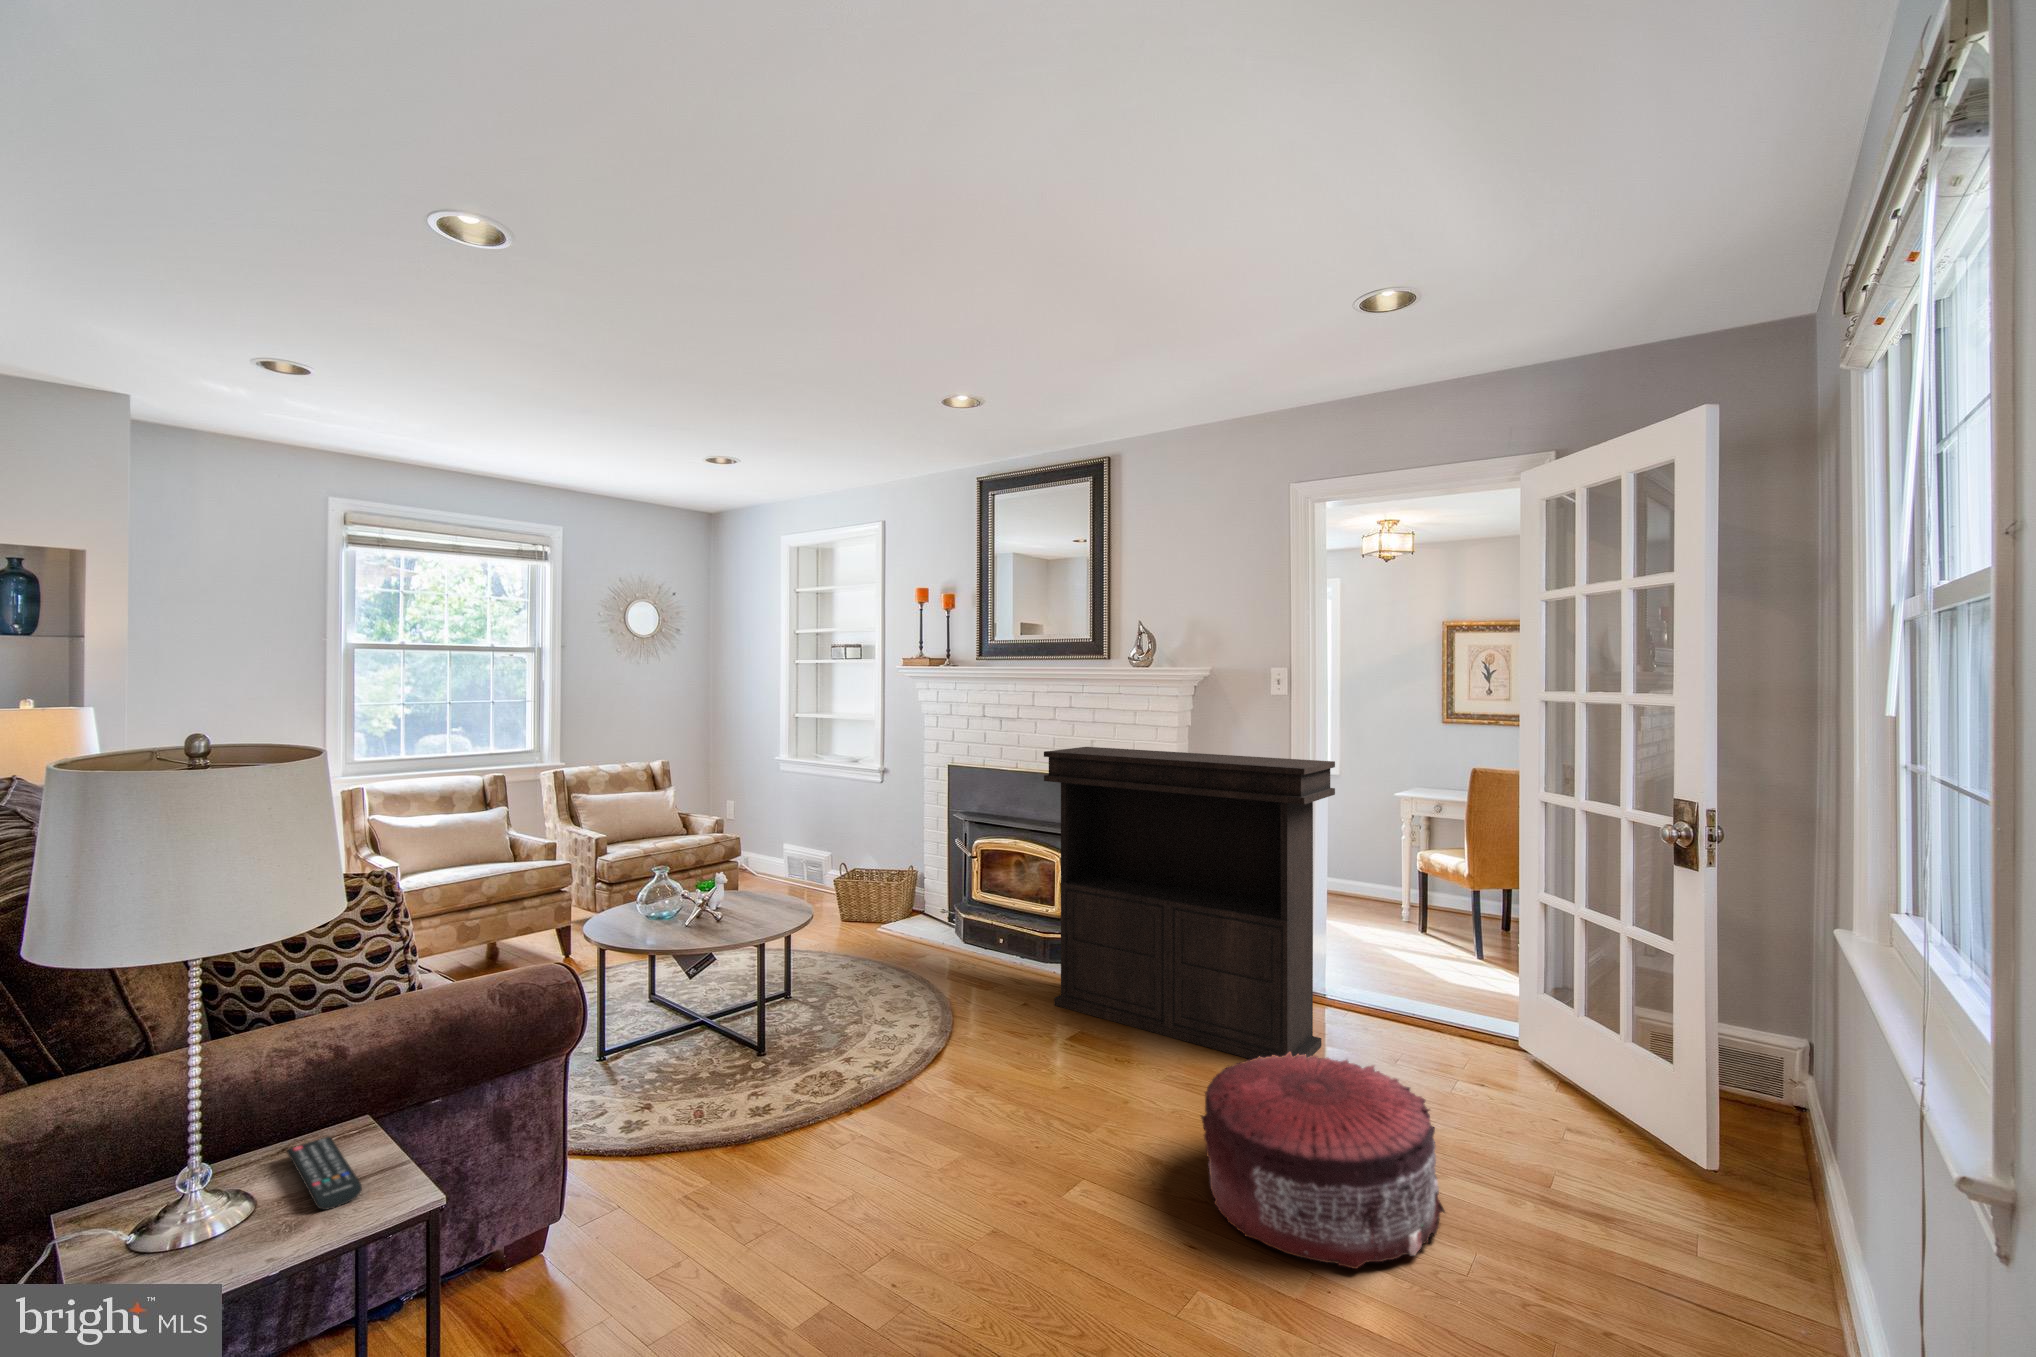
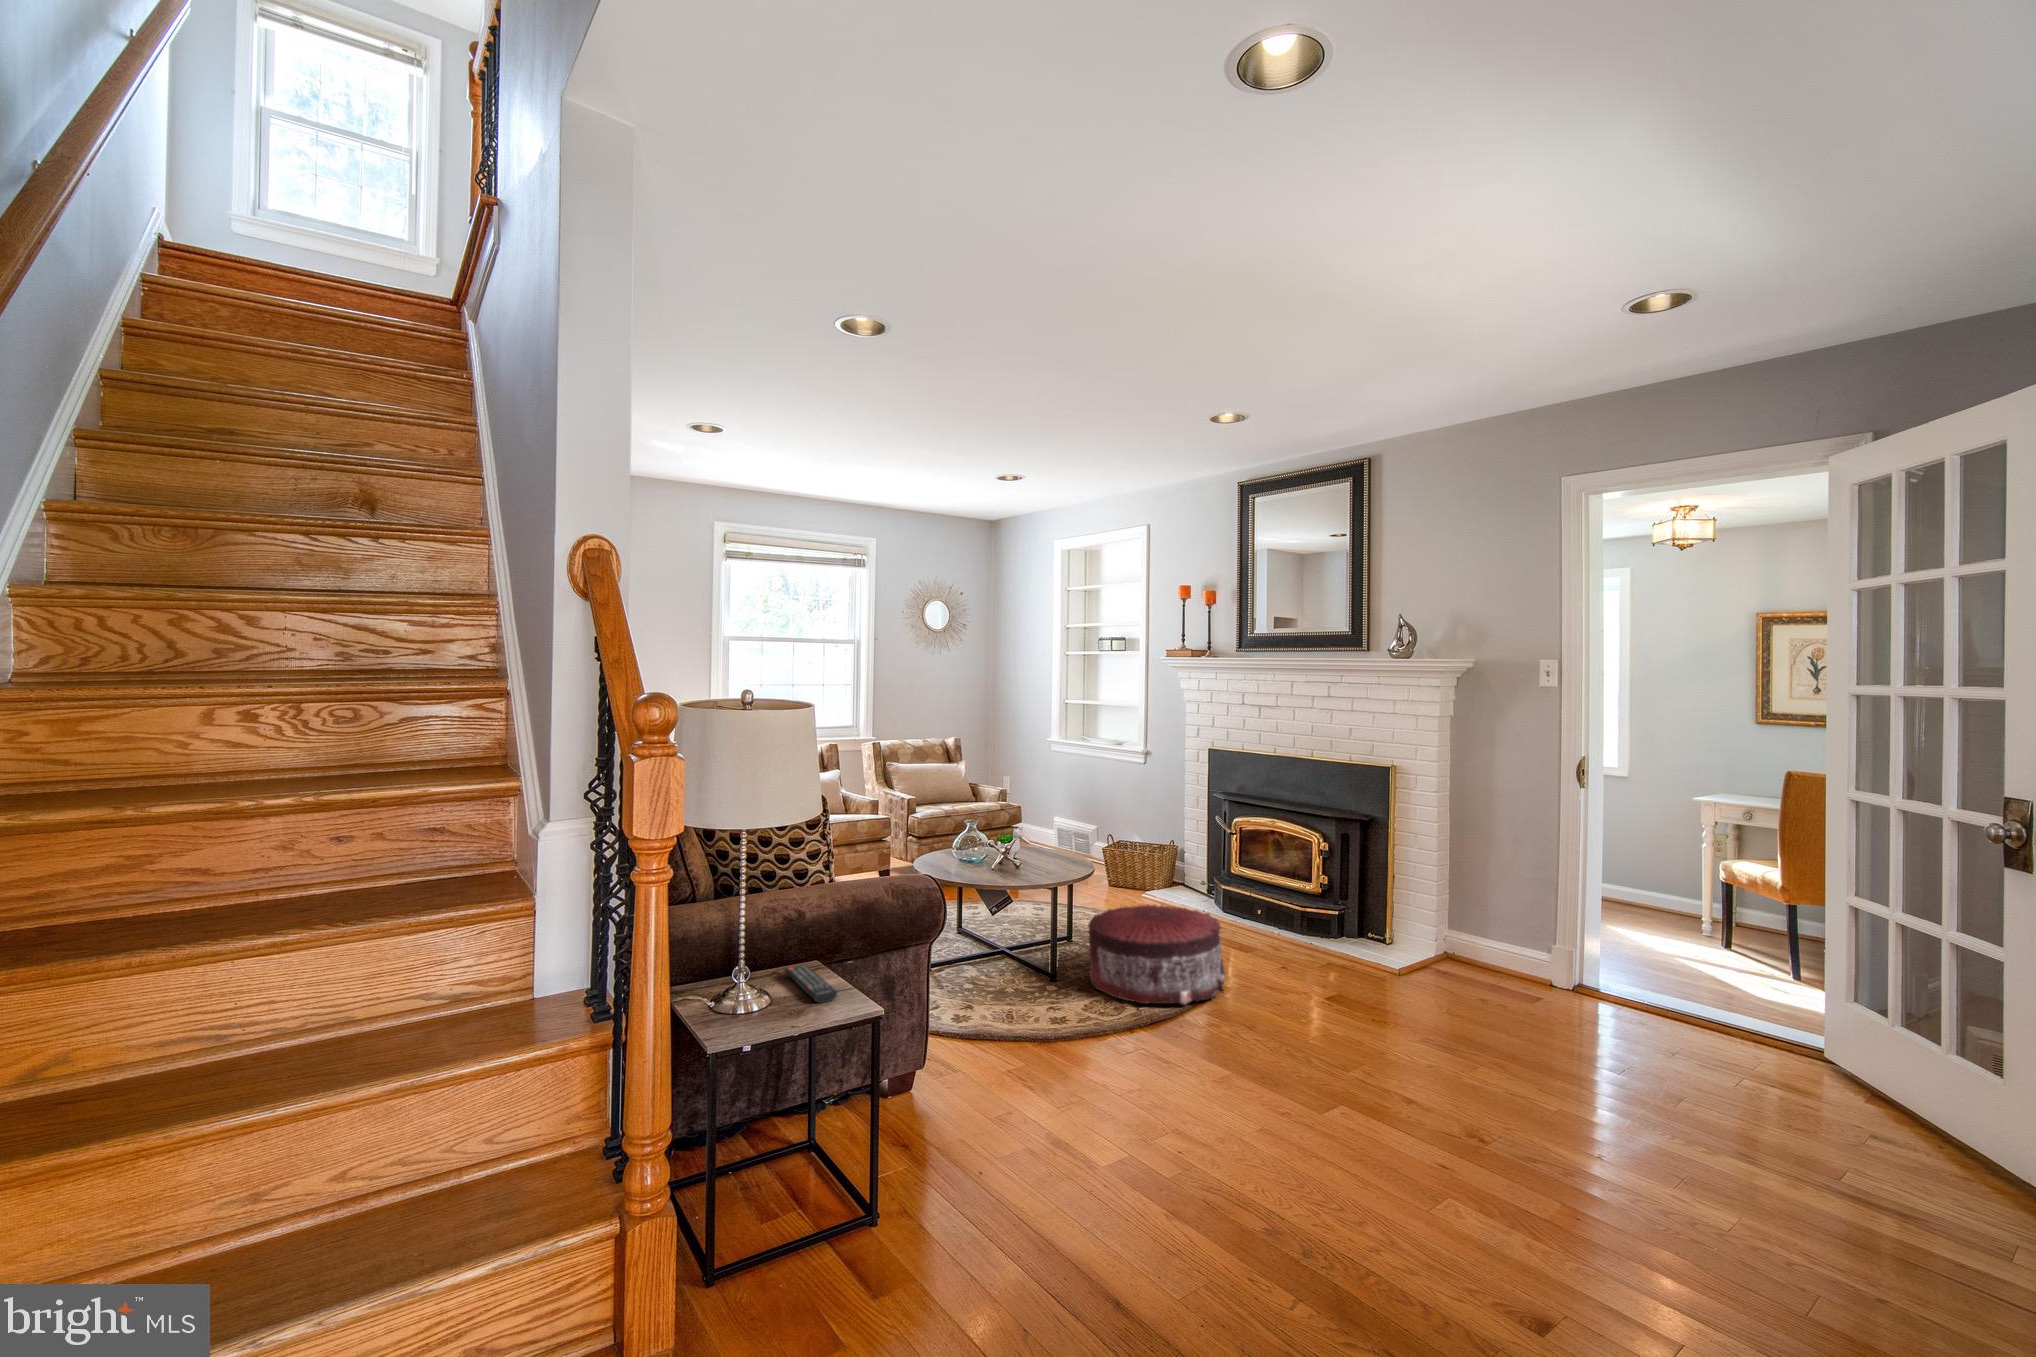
console table: present [1044,747,1335,1060] -> none [1302,734,1606,1049]
pouf: present [1201,1053,1445,1269] -> present [1088,904,1225,1004]

